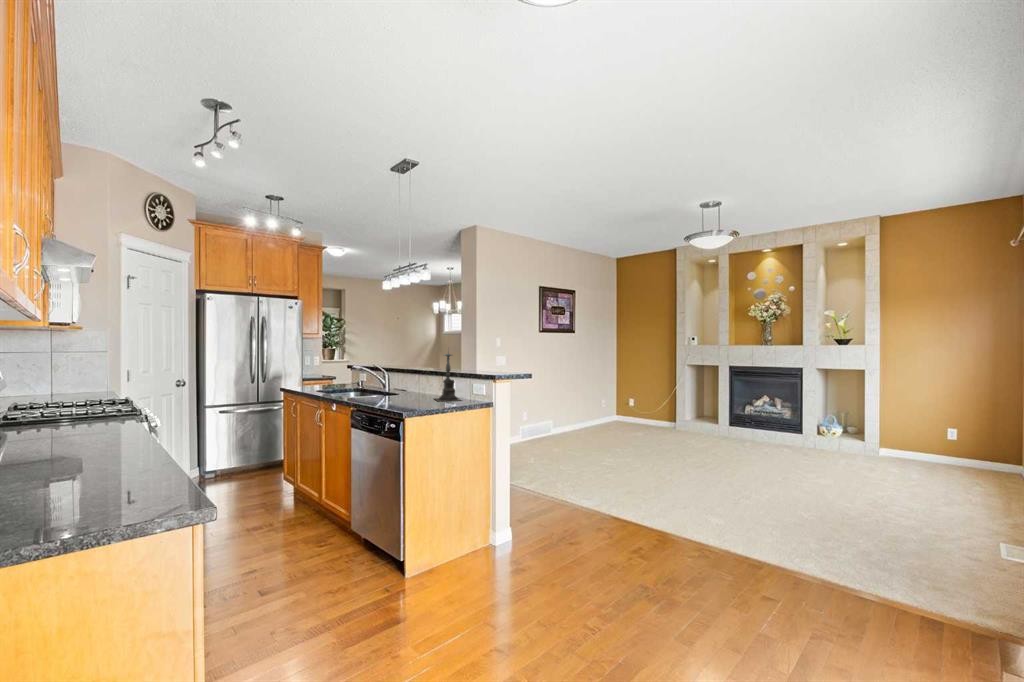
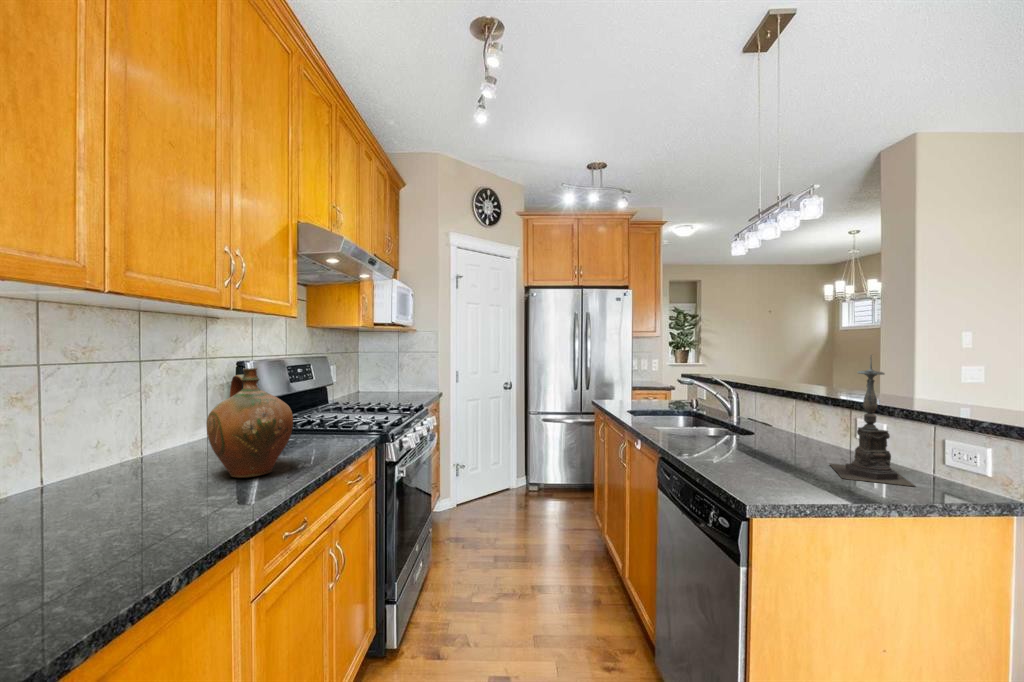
ceramic jug: none [37,361,114,440] -> present [207,368,293,478]

